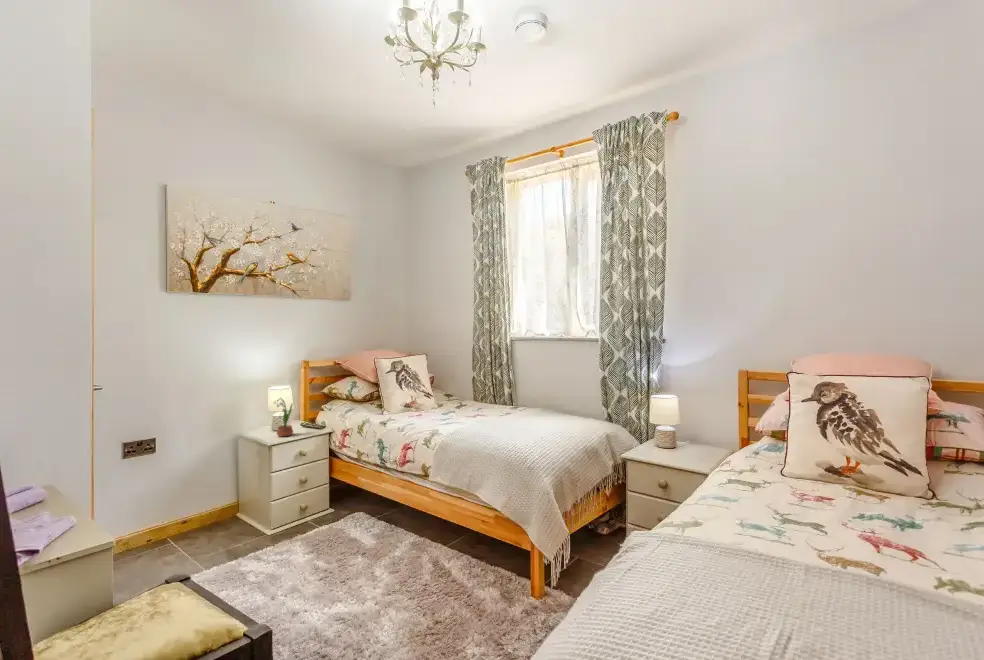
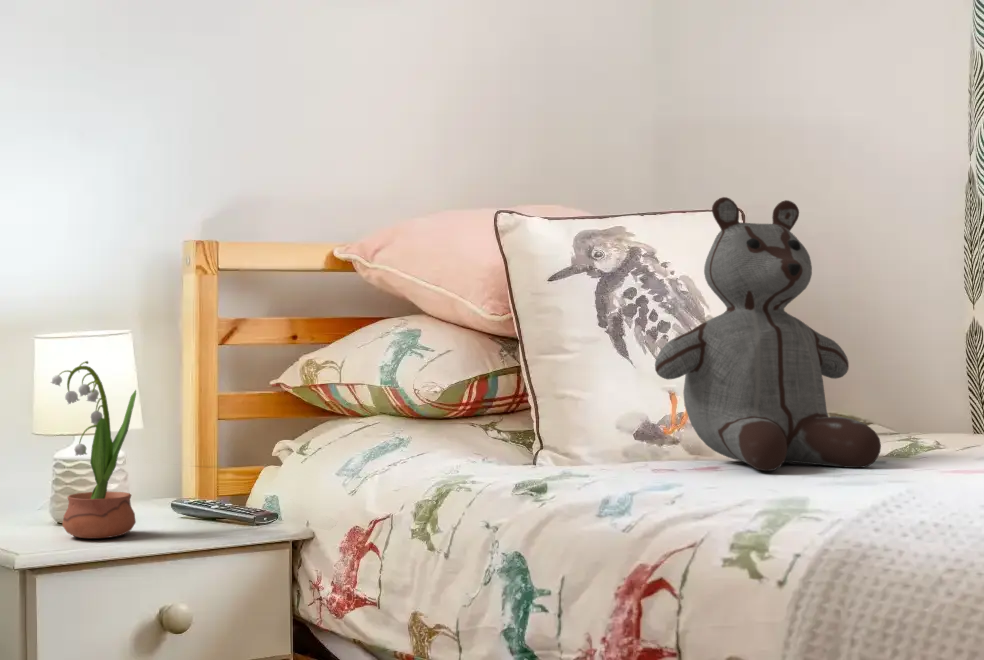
stuffed bear: none [406,359,450,416] -> present [655,197,881,471]

